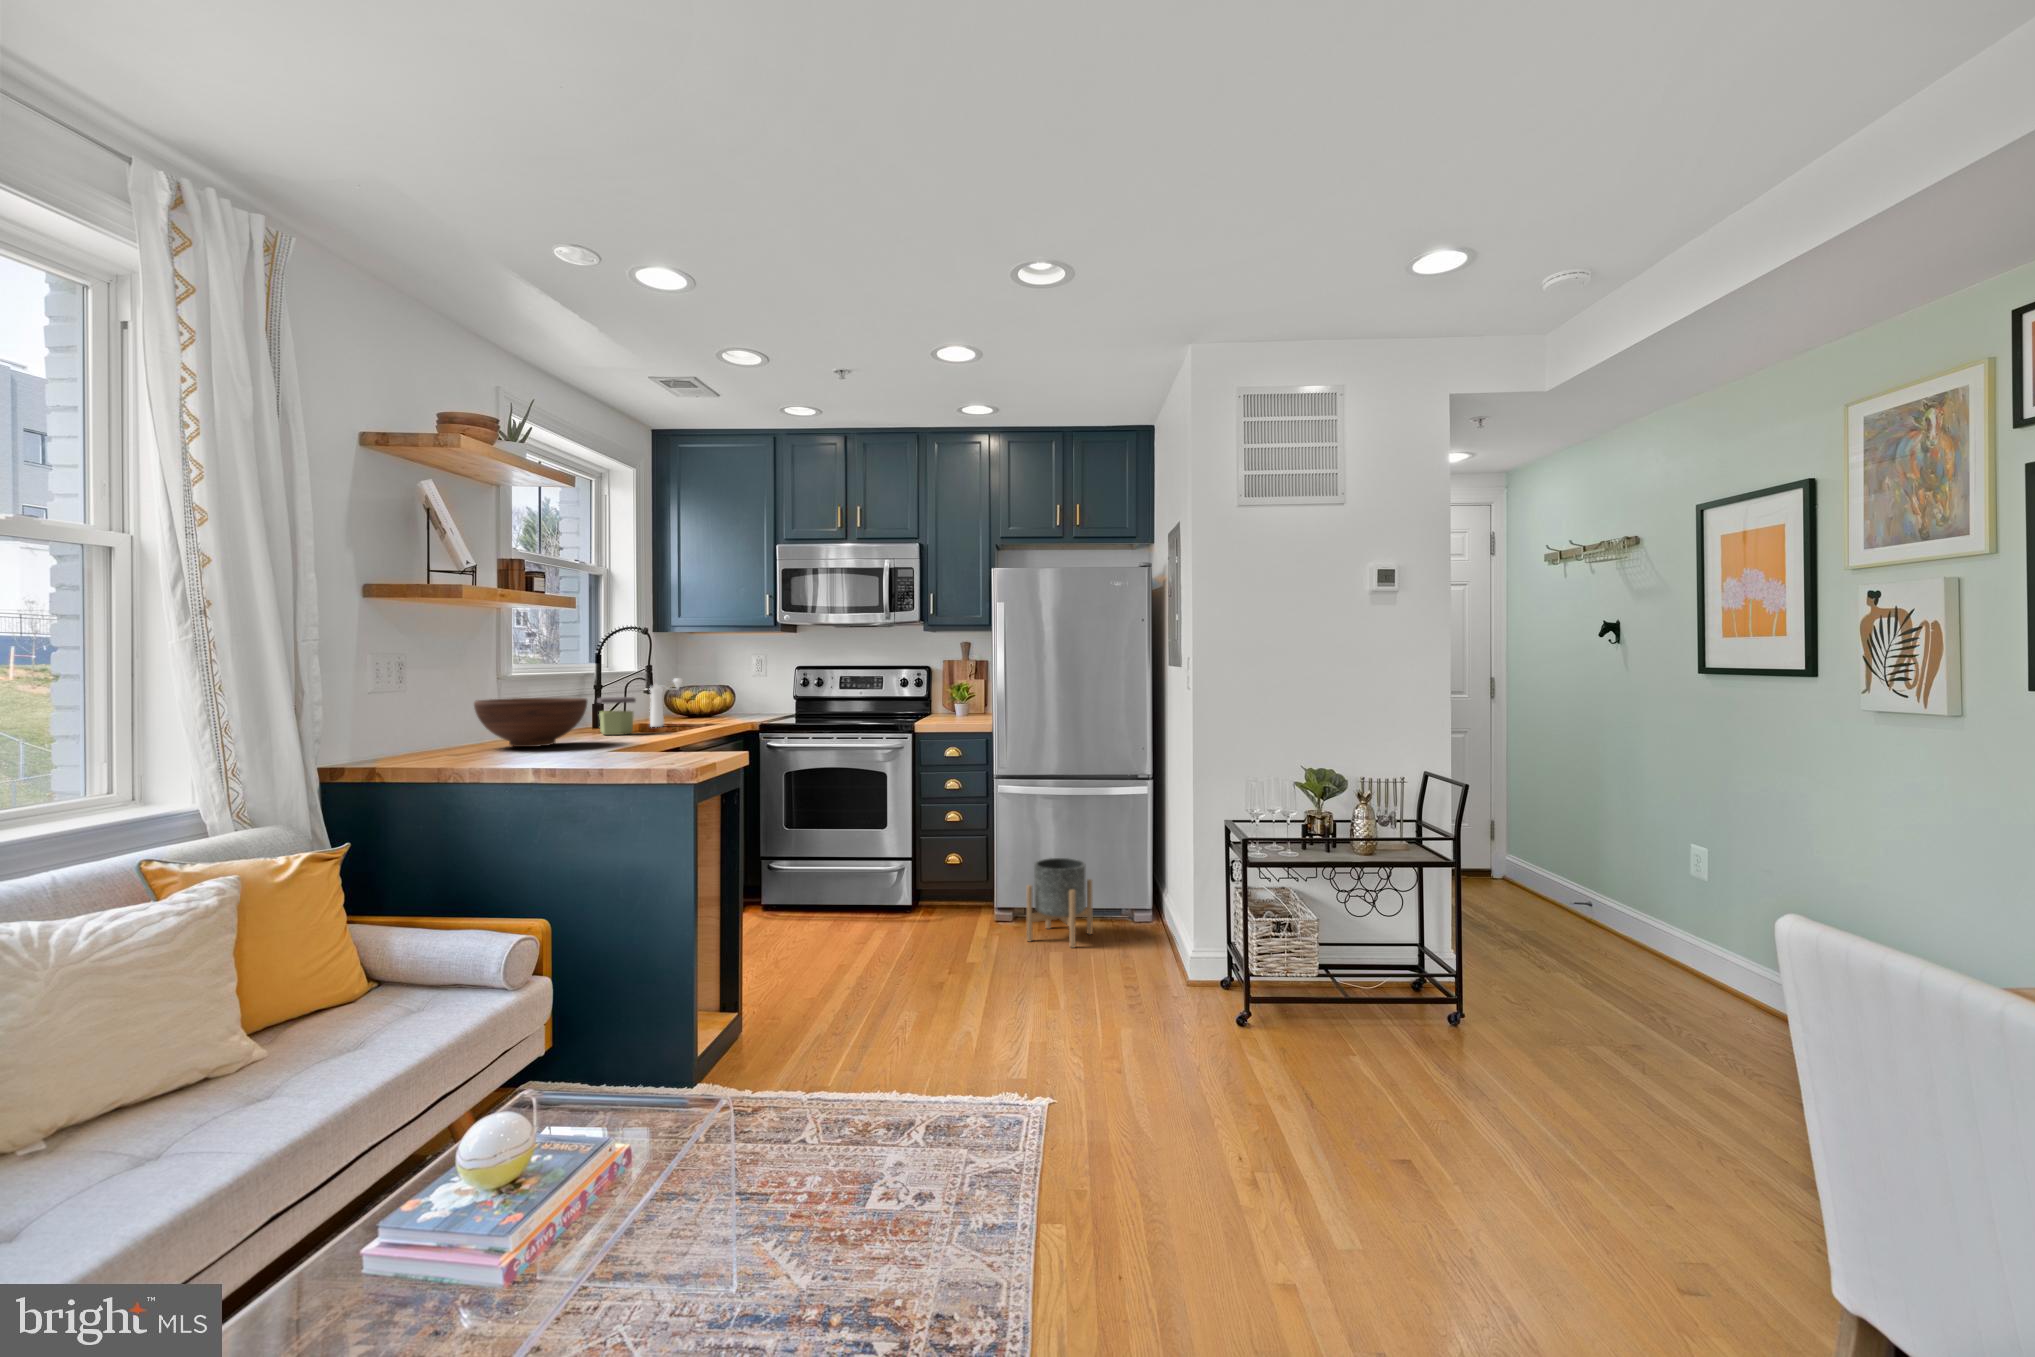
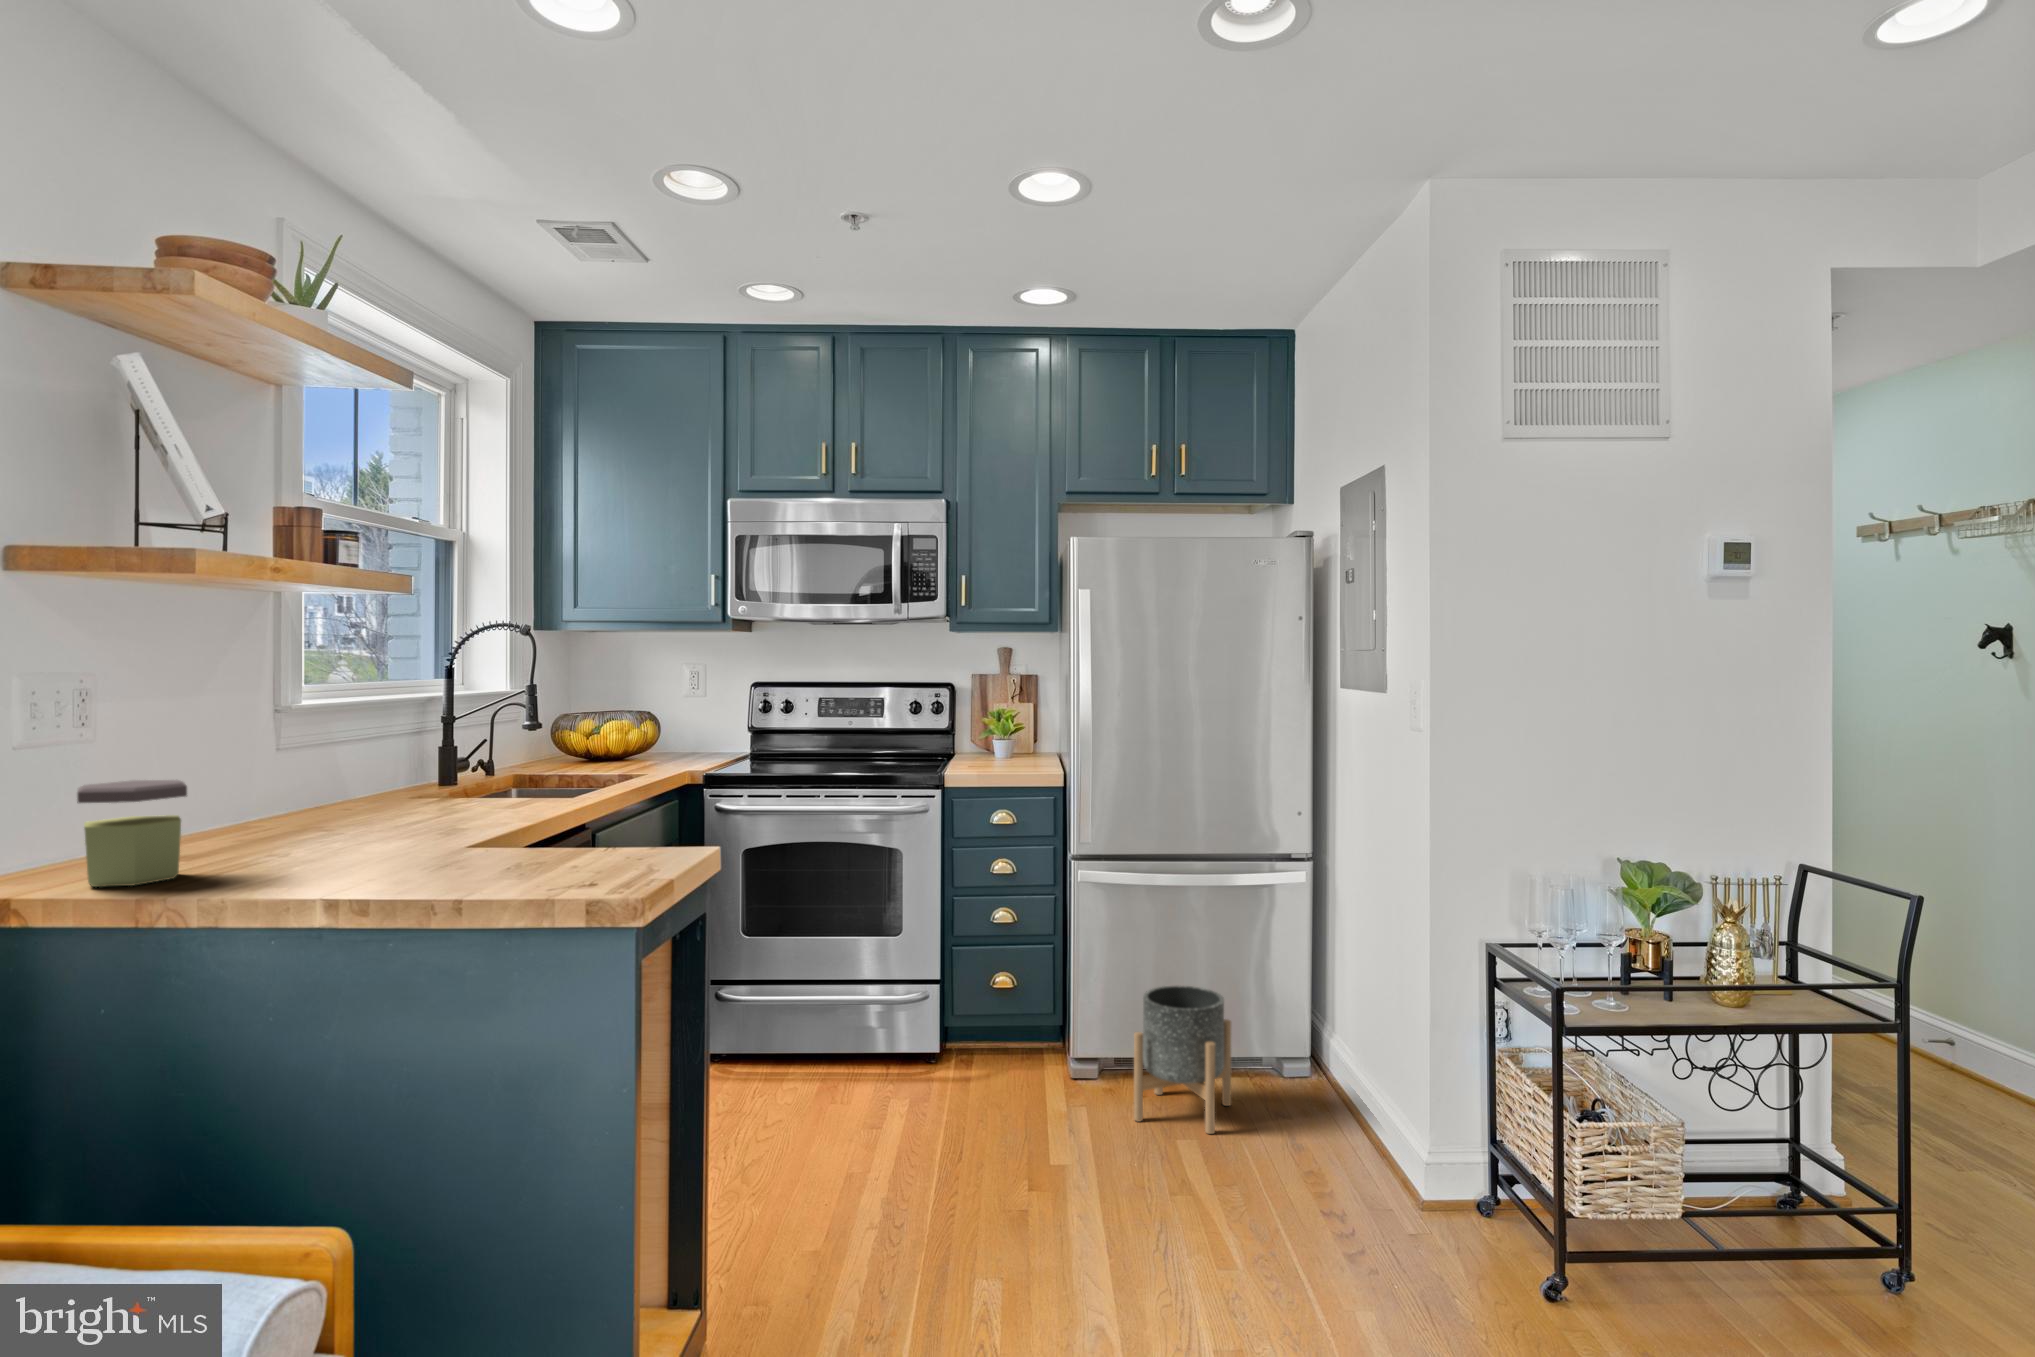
pepper mill: present [650,678,682,727] -> none [531,703,584,781]
jar: present [597,697,636,735] -> present [77,780,187,887]
fruit bowl: present [474,698,587,747] -> none [227,744,431,833]

